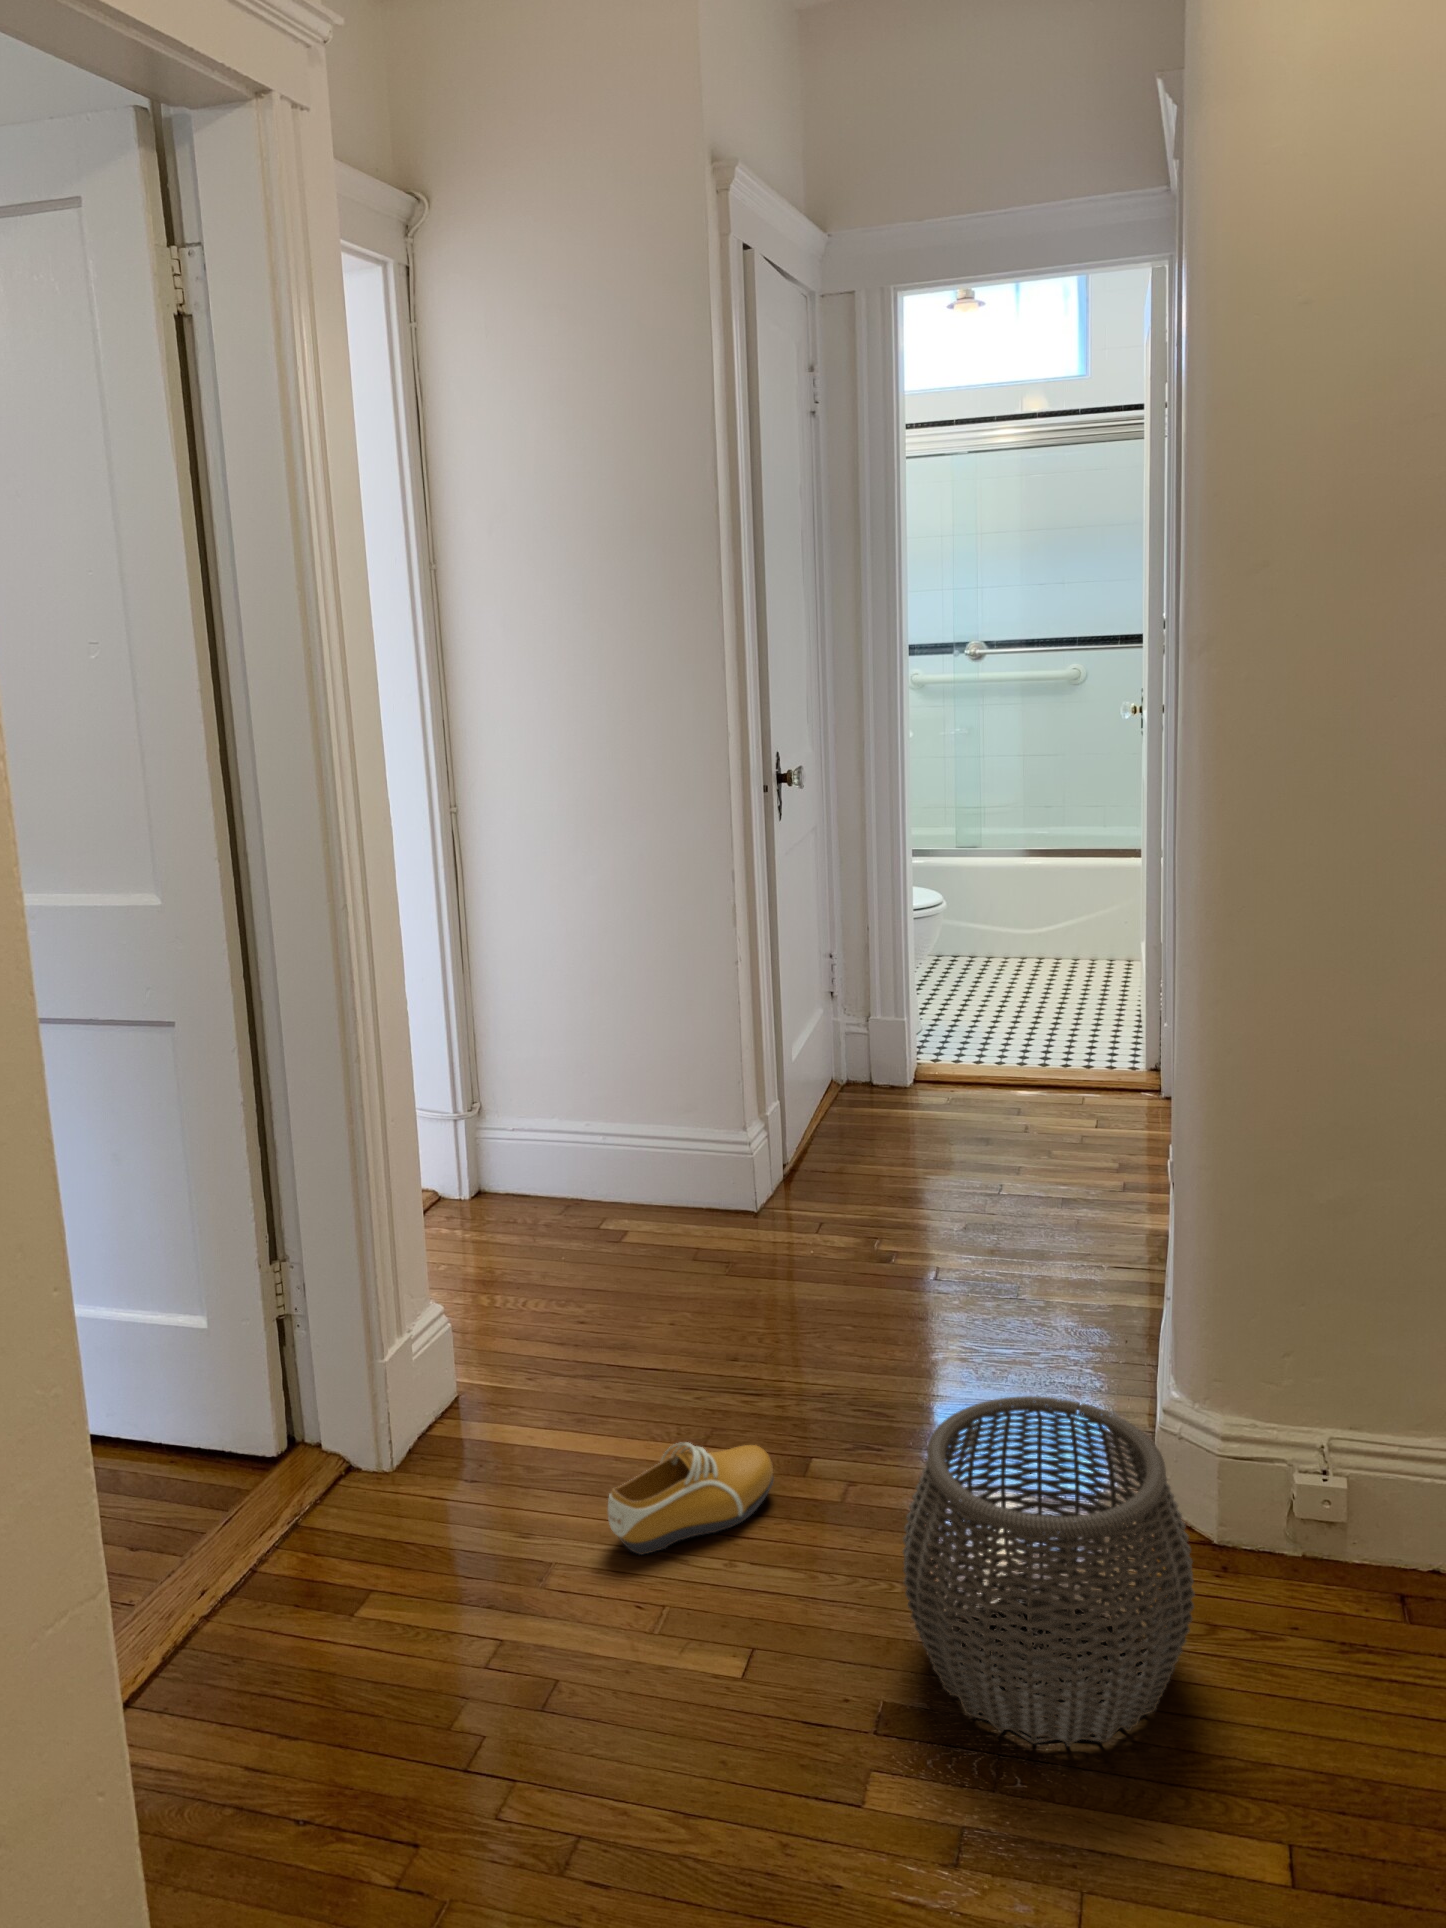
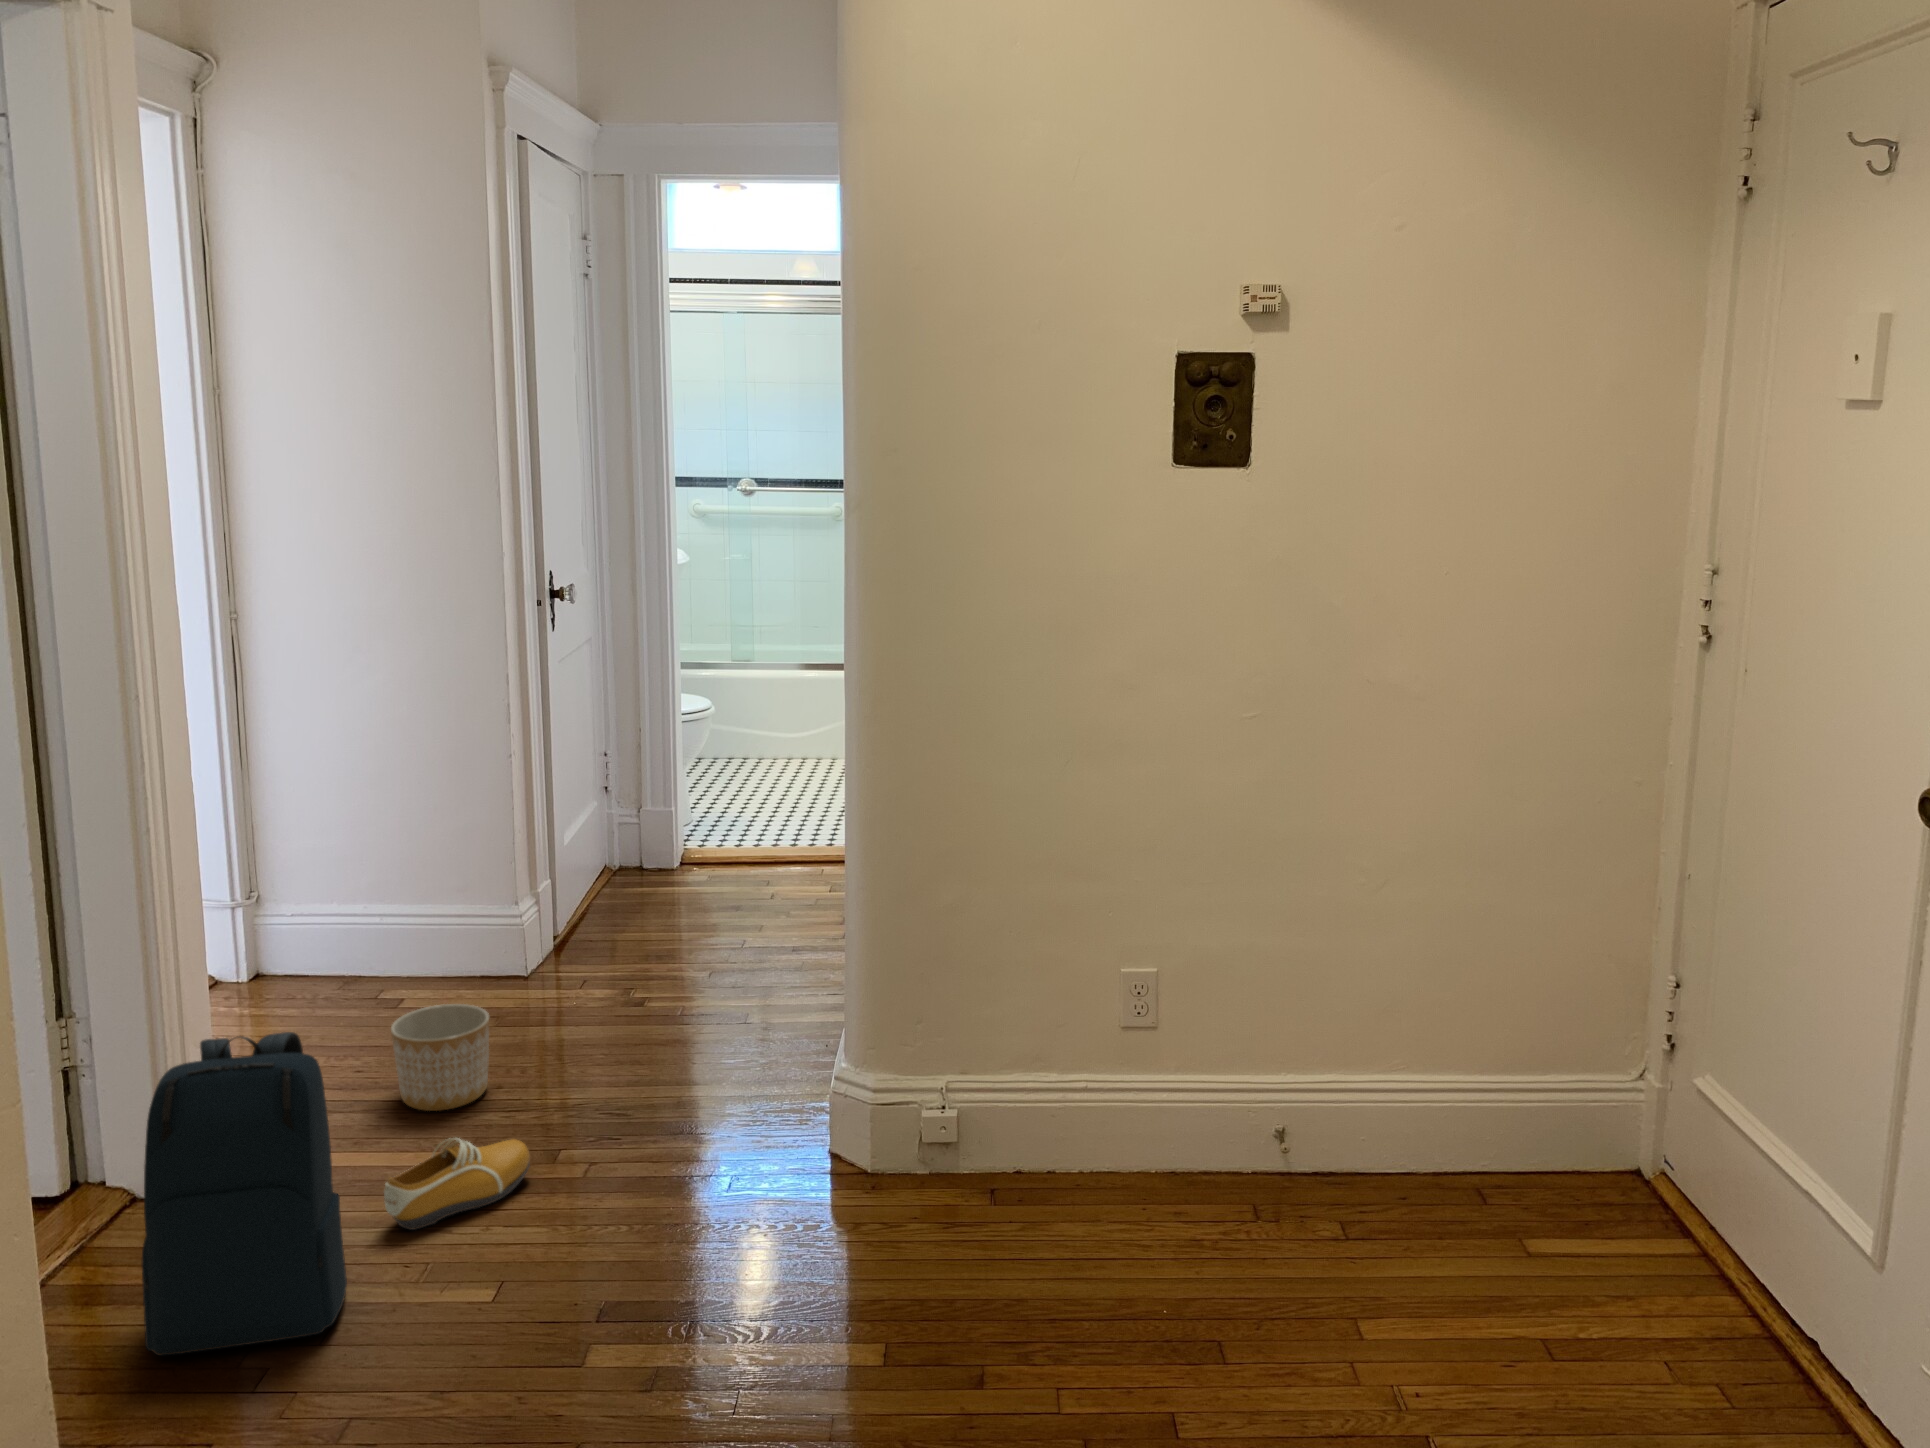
planter: none [613,1256,721,1384] -> present [391,1004,489,1111]
backpack: none [340,1317,567,1704] -> present [142,1032,347,1355]
woven basket: present [903,1396,1195,1747] -> none [626,1062,837,1303]

